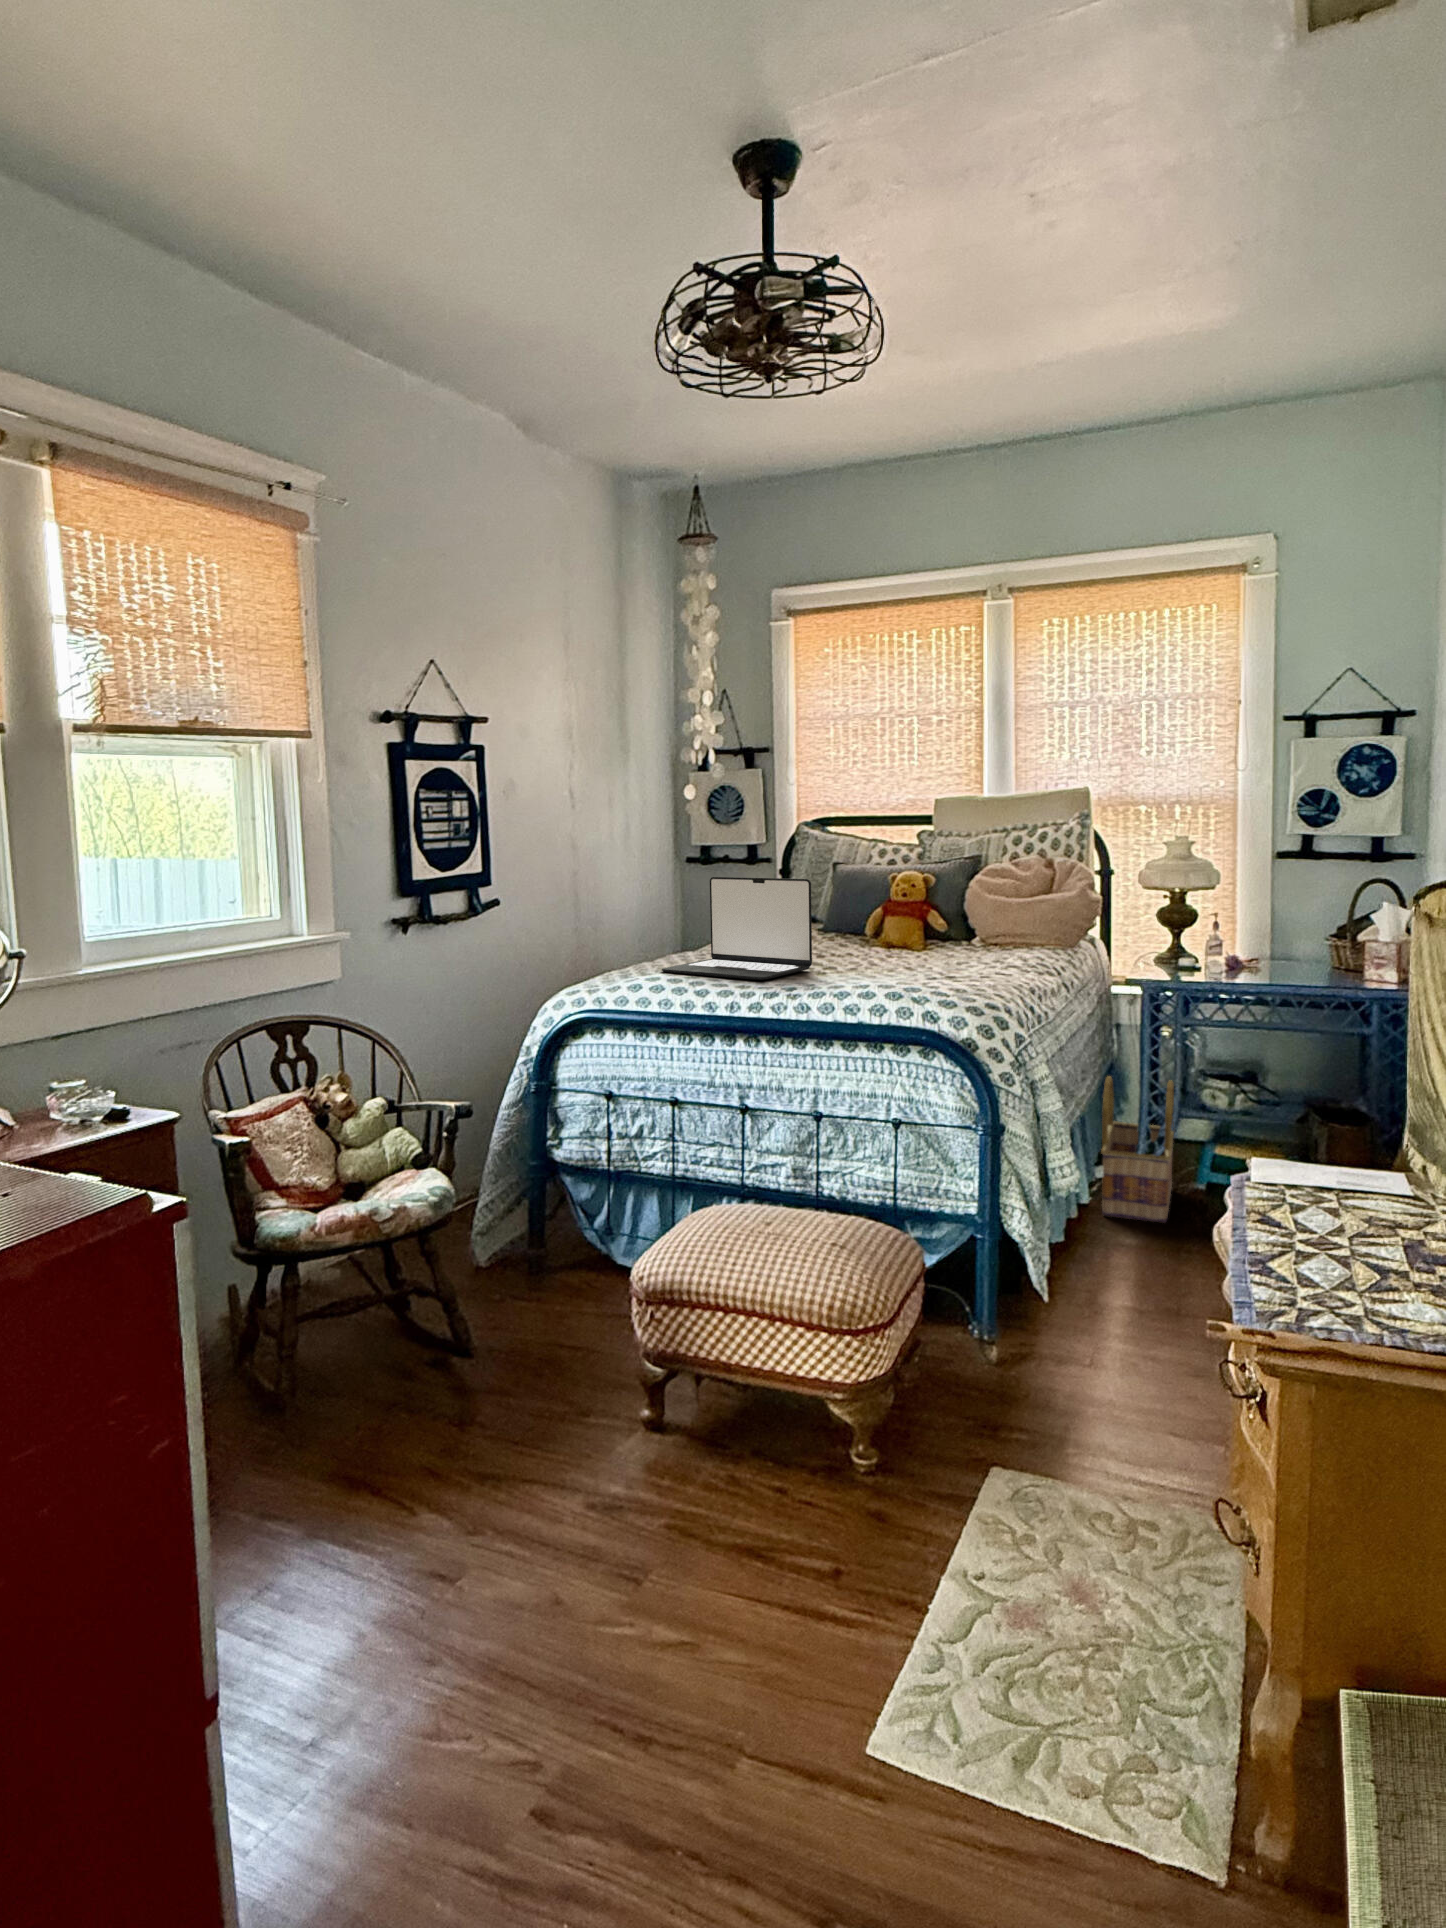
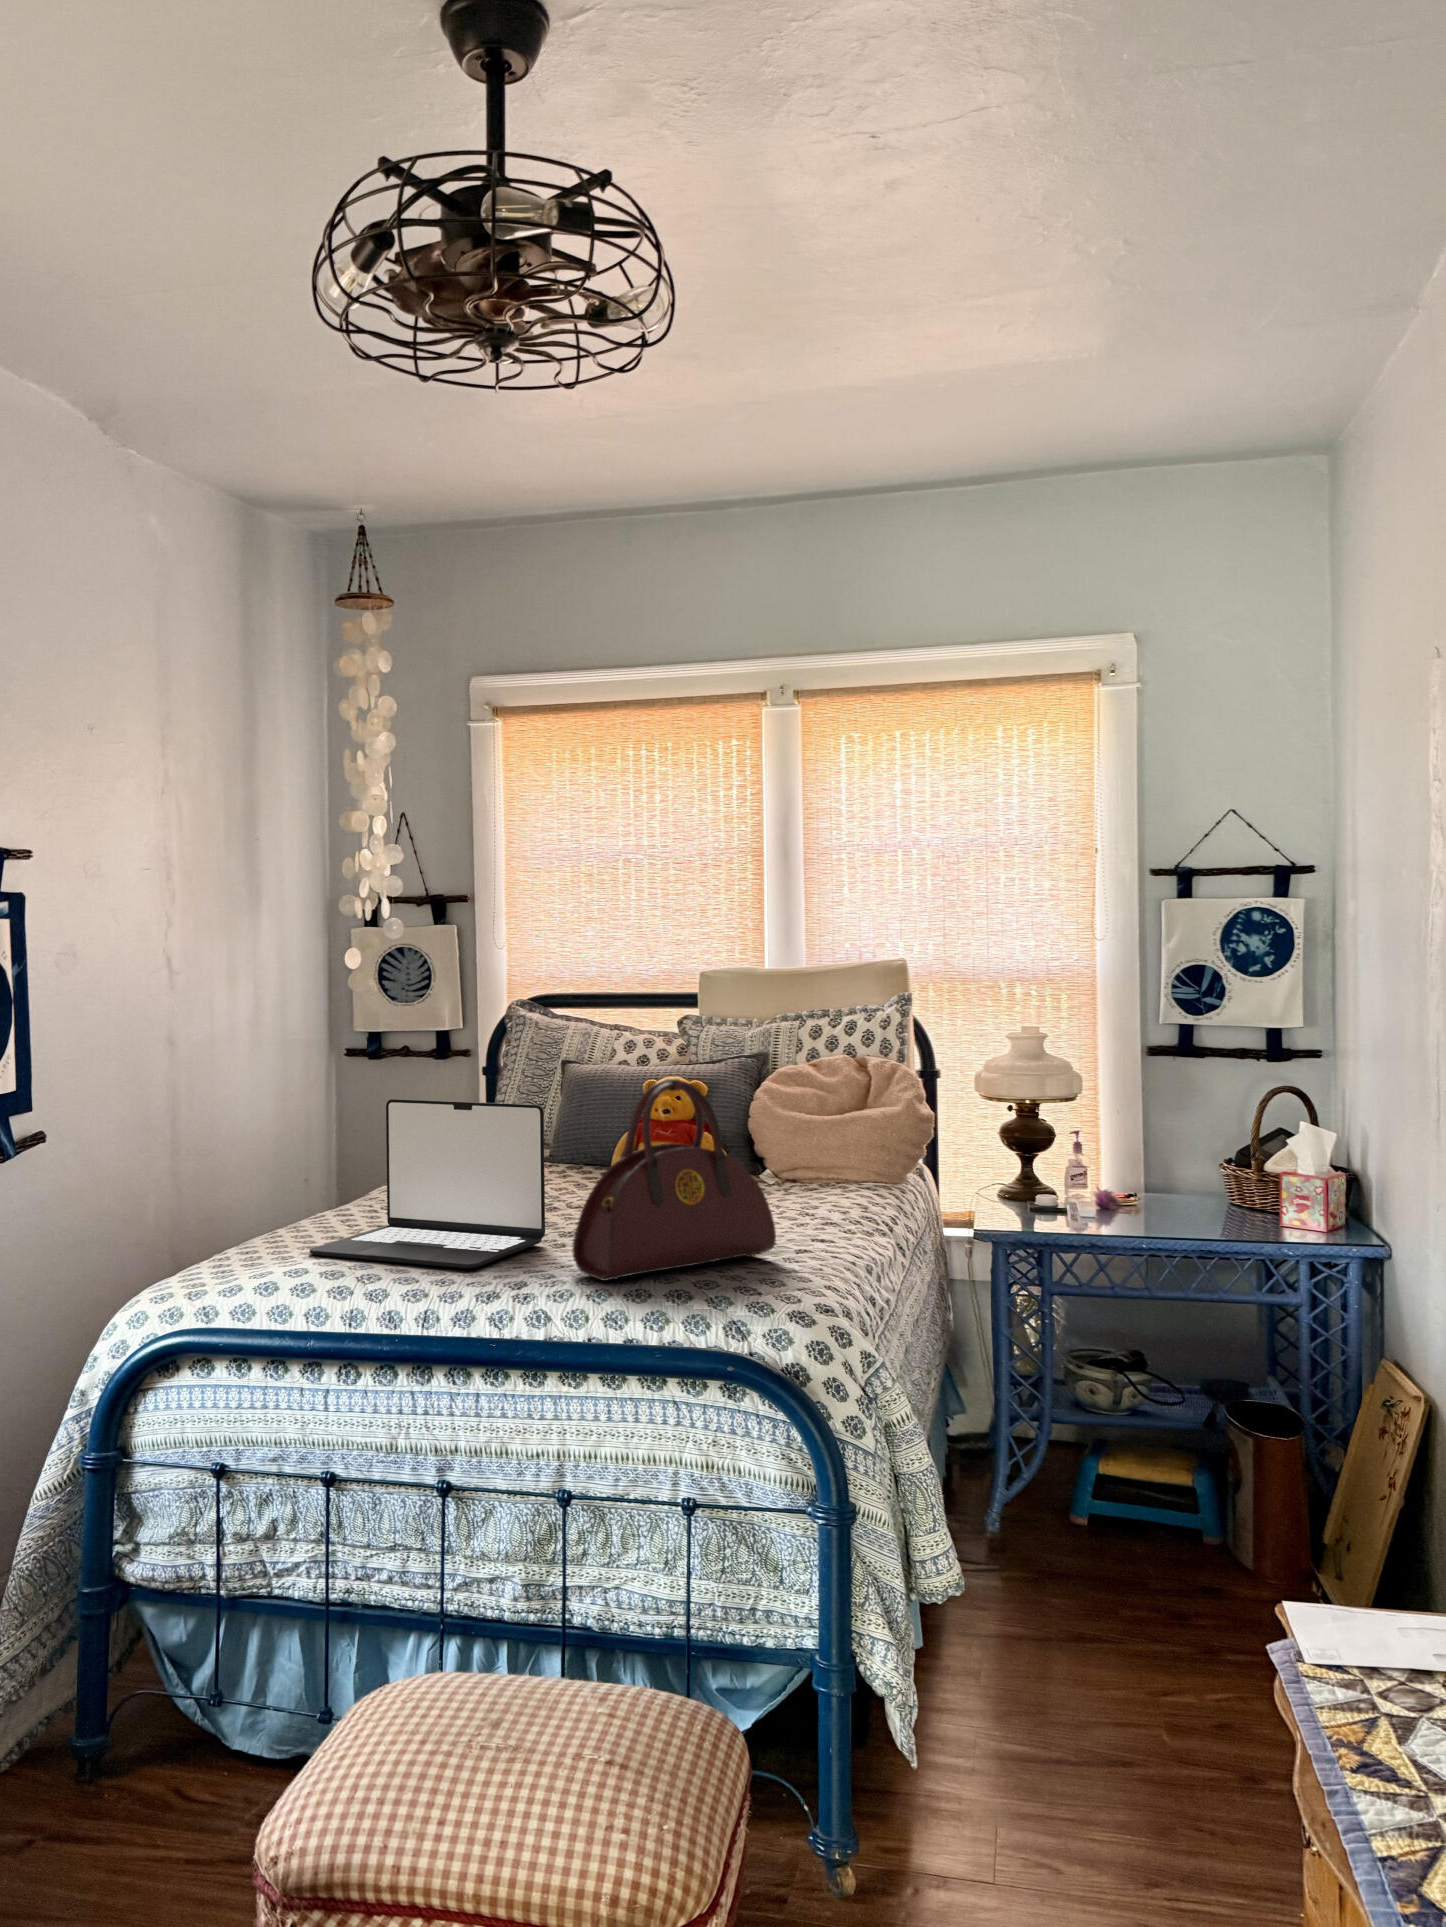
handbag: none [827,858,965,988] -> present [572,1078,776,1281]
basket: present [1101,1076,1174,1223] -> none [956,1371,1053,1590]

